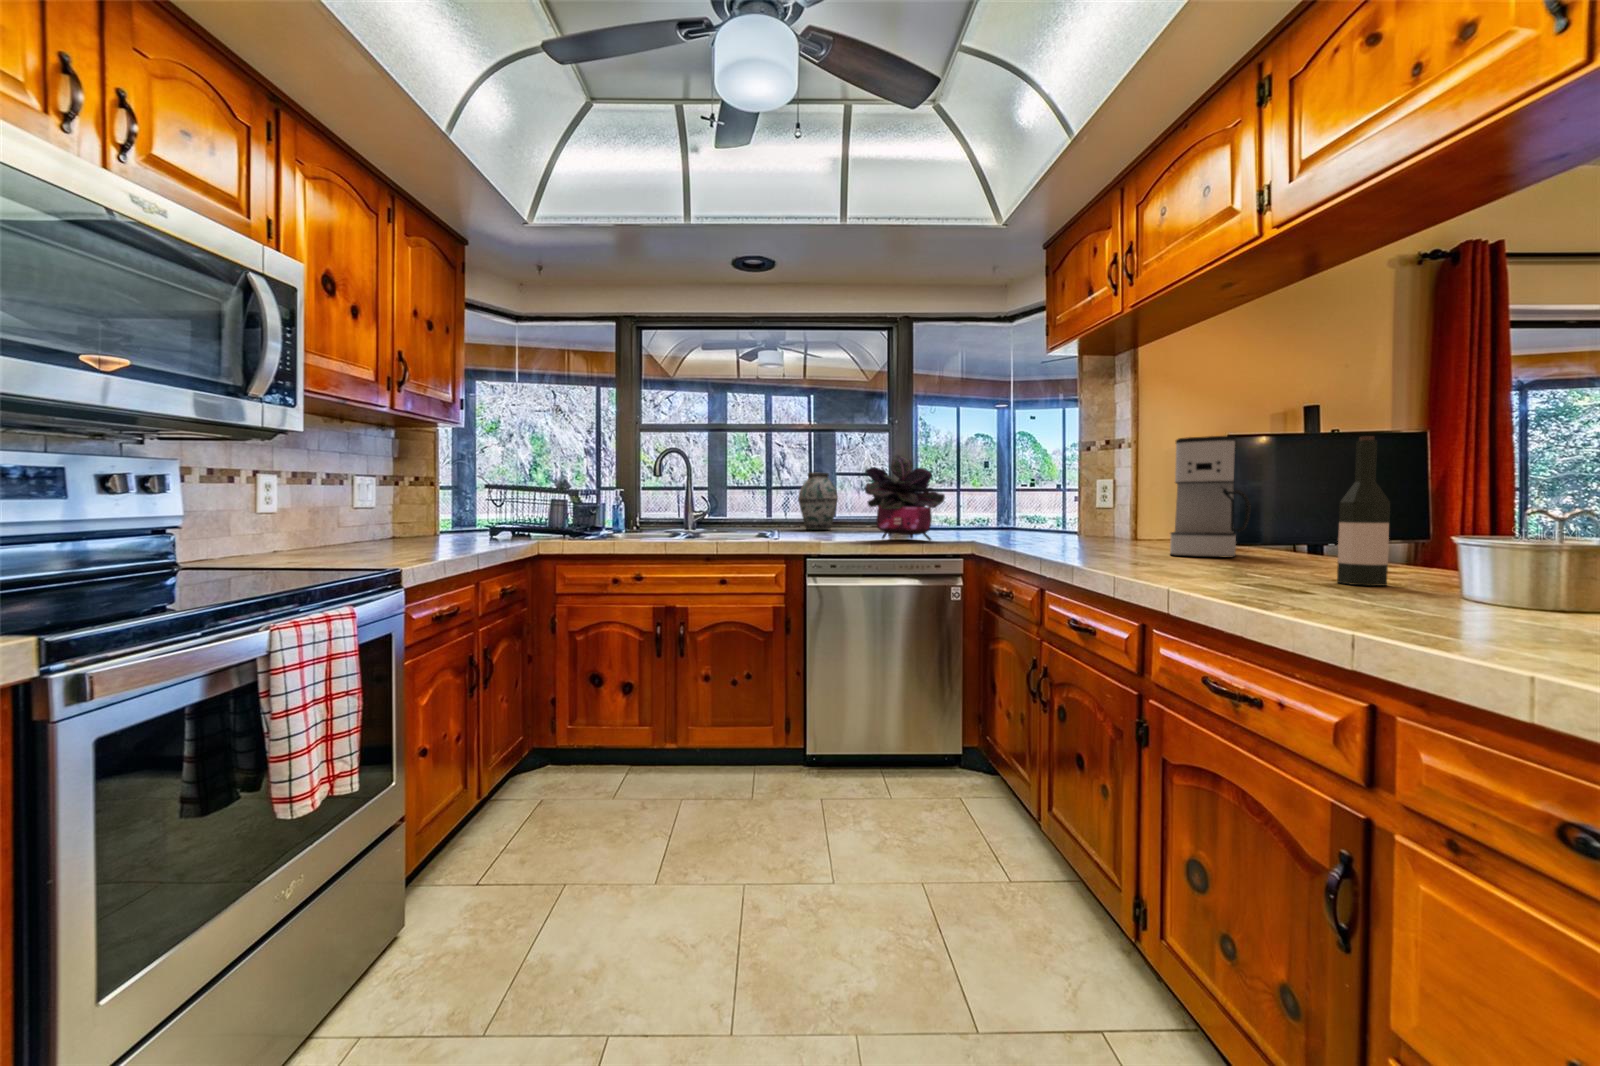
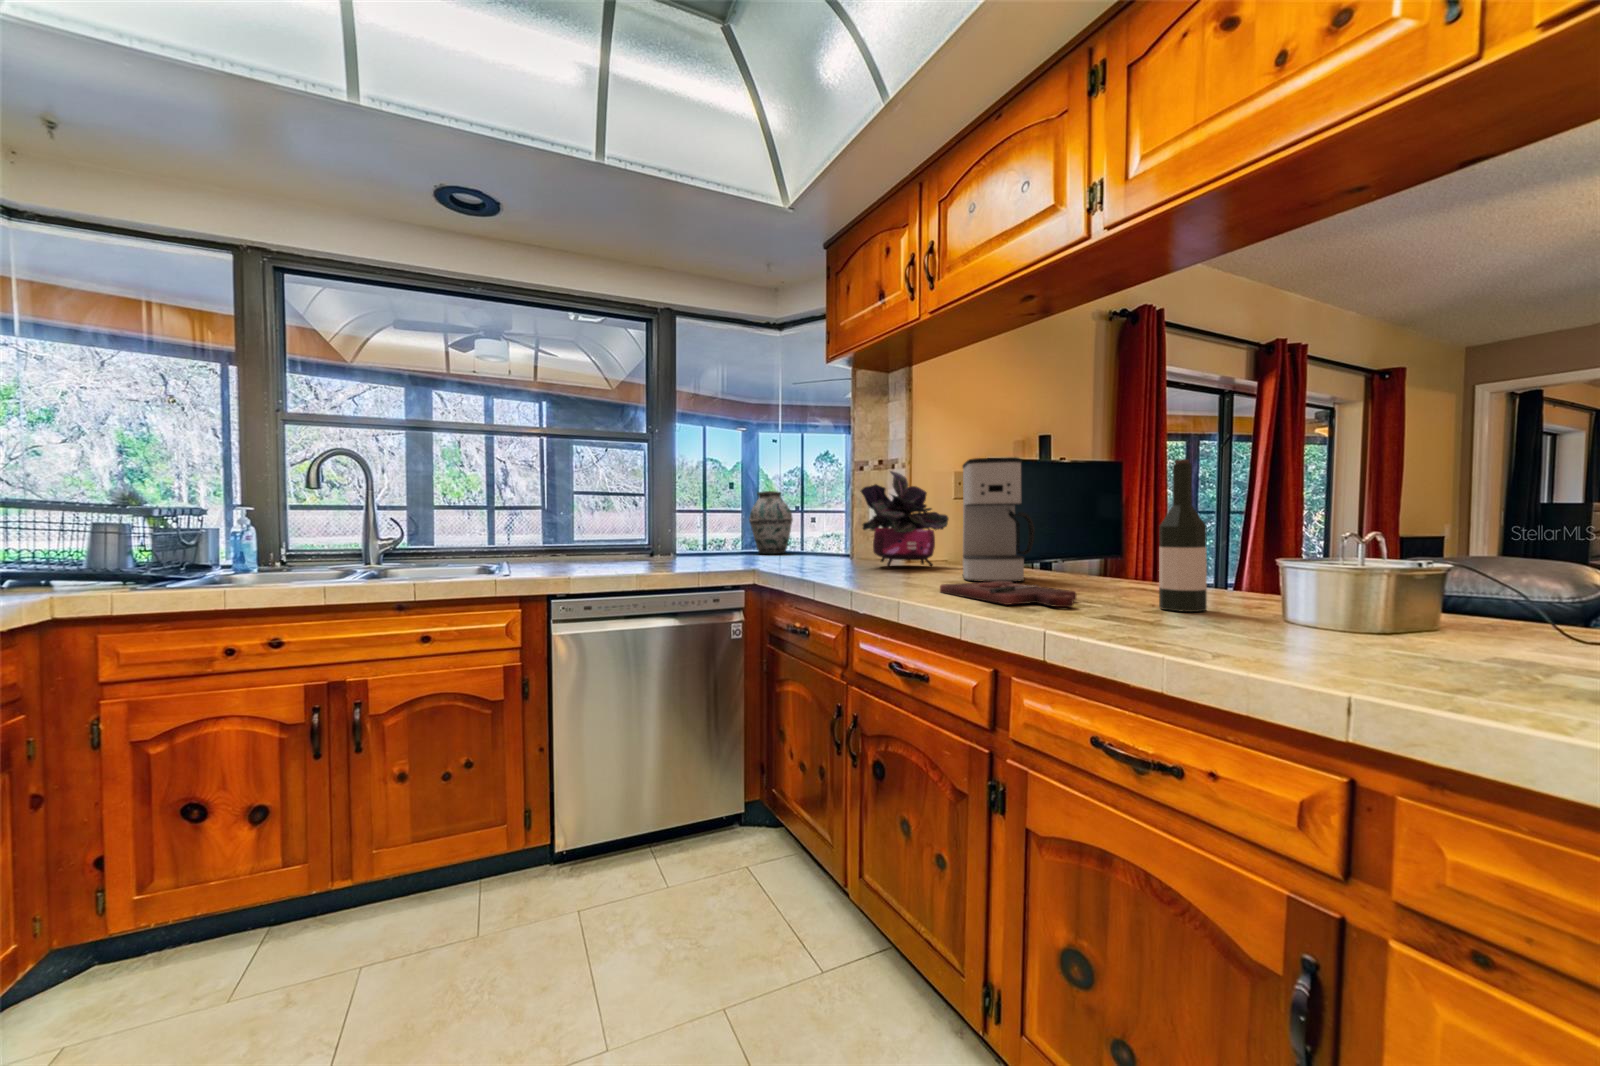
potted plant: present [865,455,945,541] -> present [861,471,948,566]
vase: present [798,472,838,530] -> present [749,491,793,554]
cutting board: none [1126,555,1255,576] -> present [940,581,1076,607]

